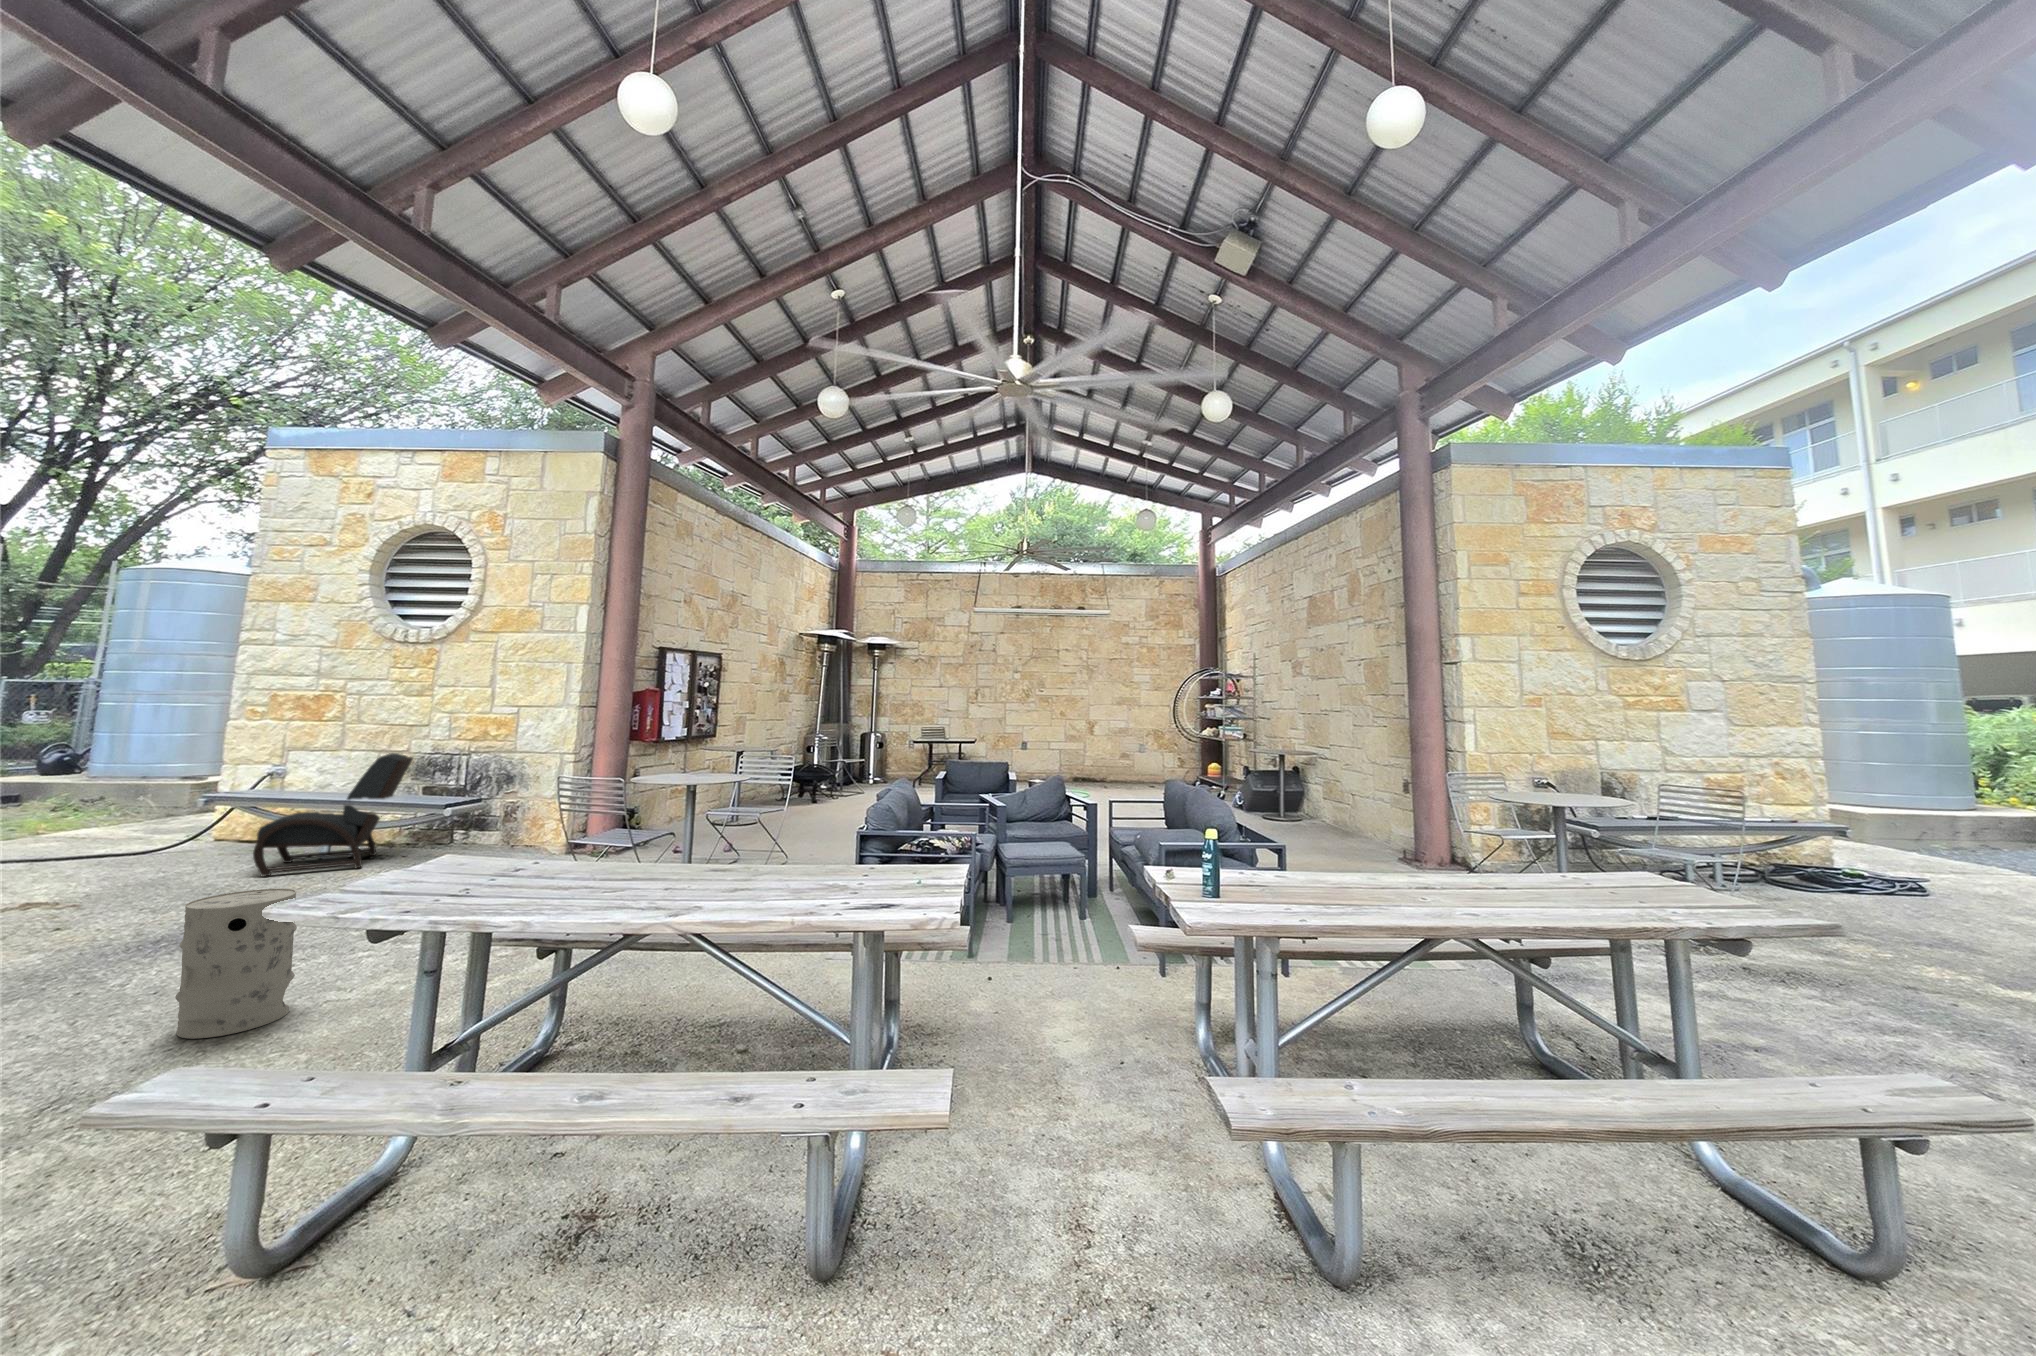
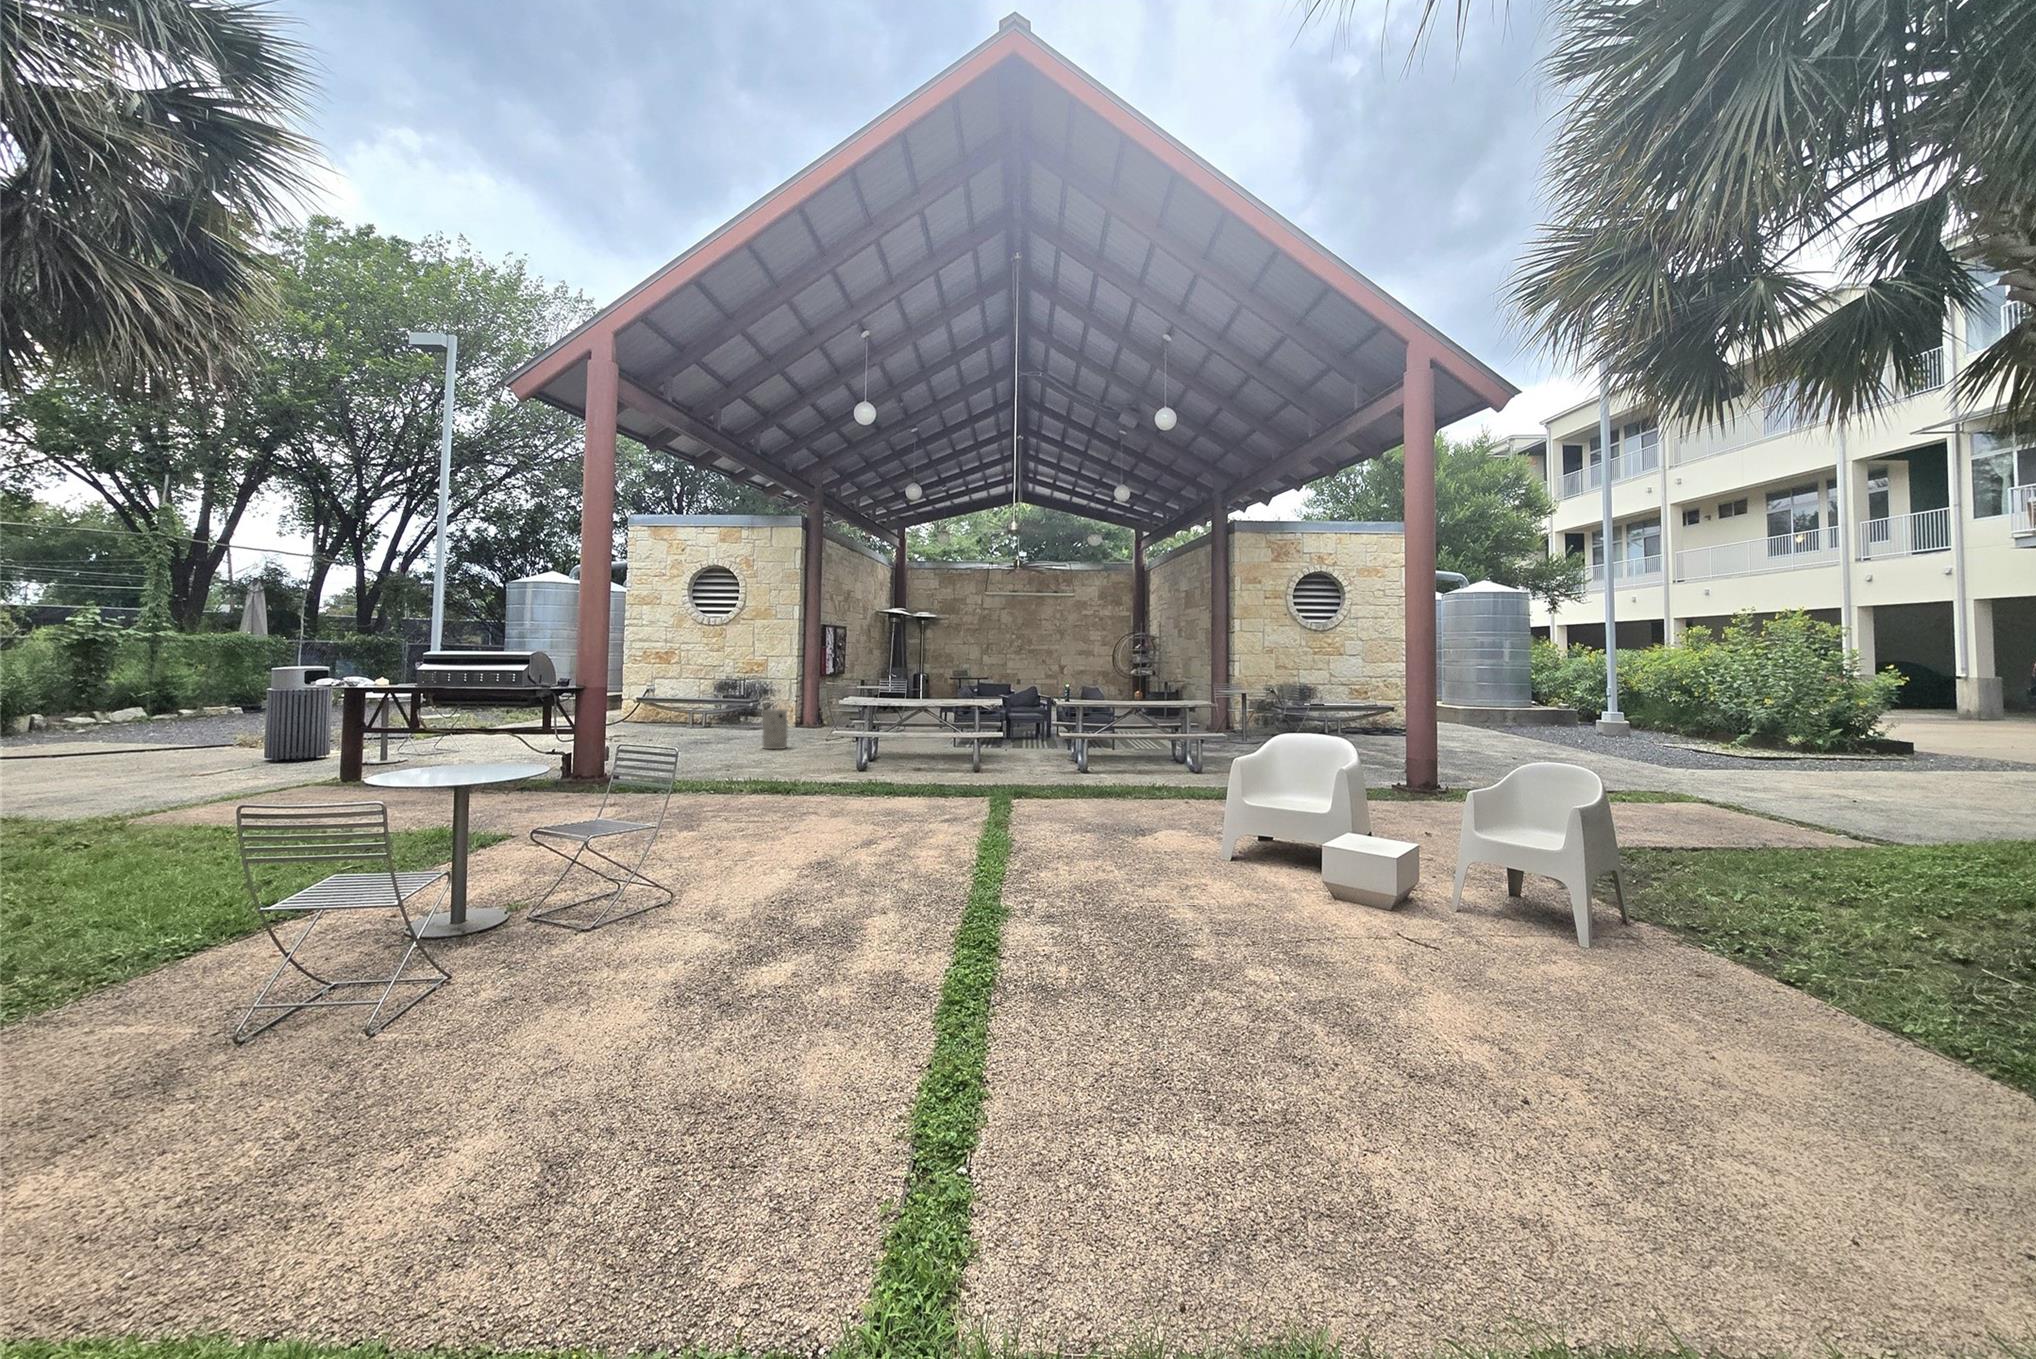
lounge chair: present [253,753,413,876] -> none [671,678,728,730]

